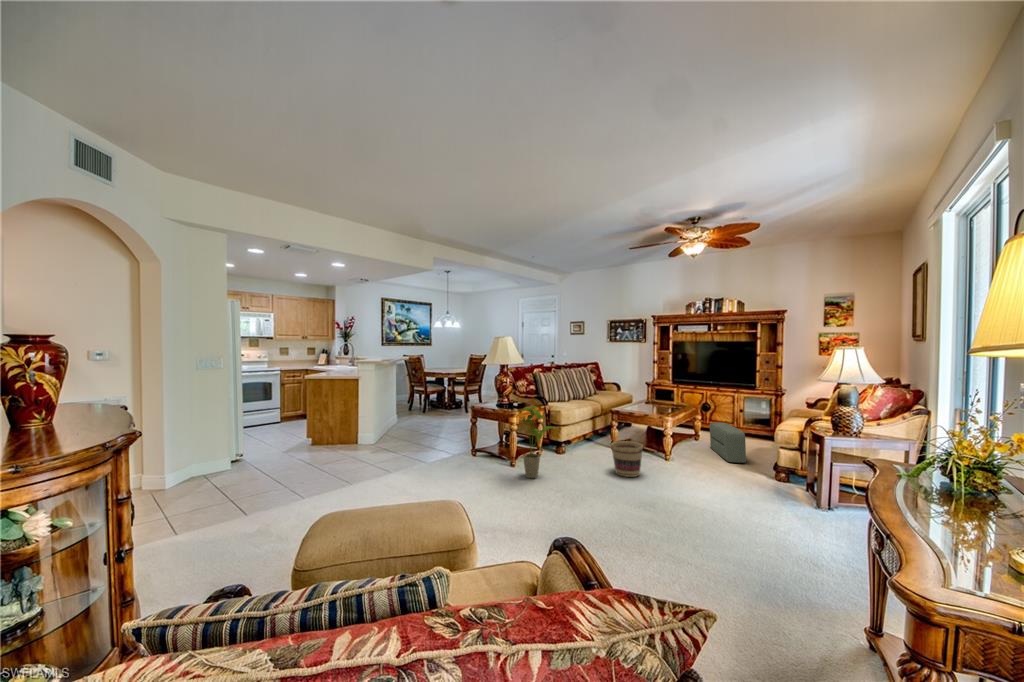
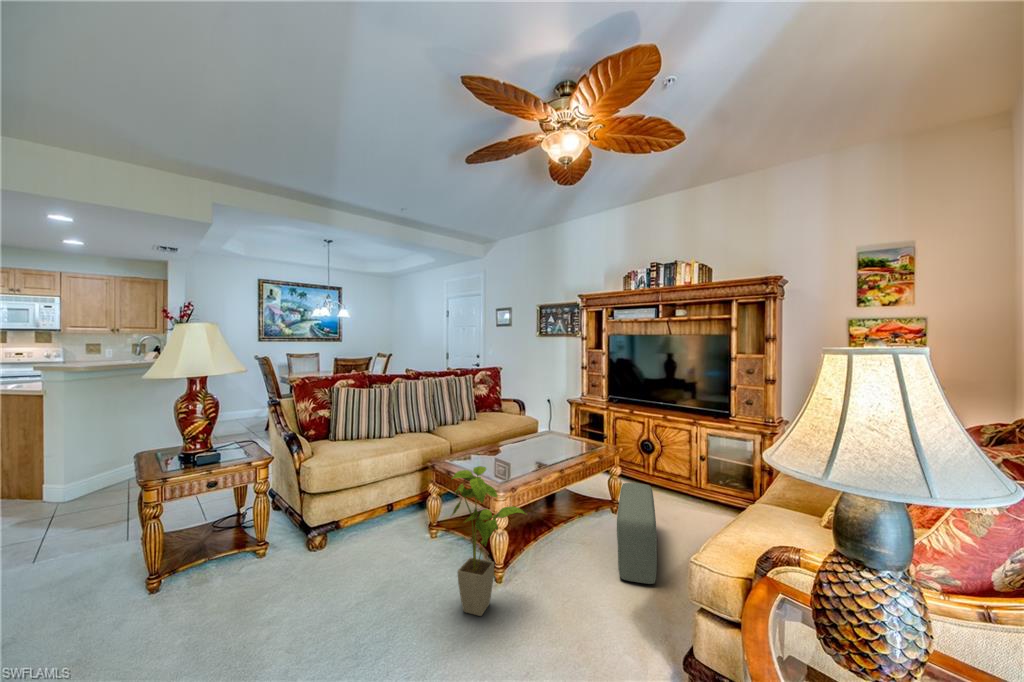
house plant: present [519,406,553,478] -> present [452,466,526,616]
basket: present [611,441,643,477] -> none [336,535,405,626]

